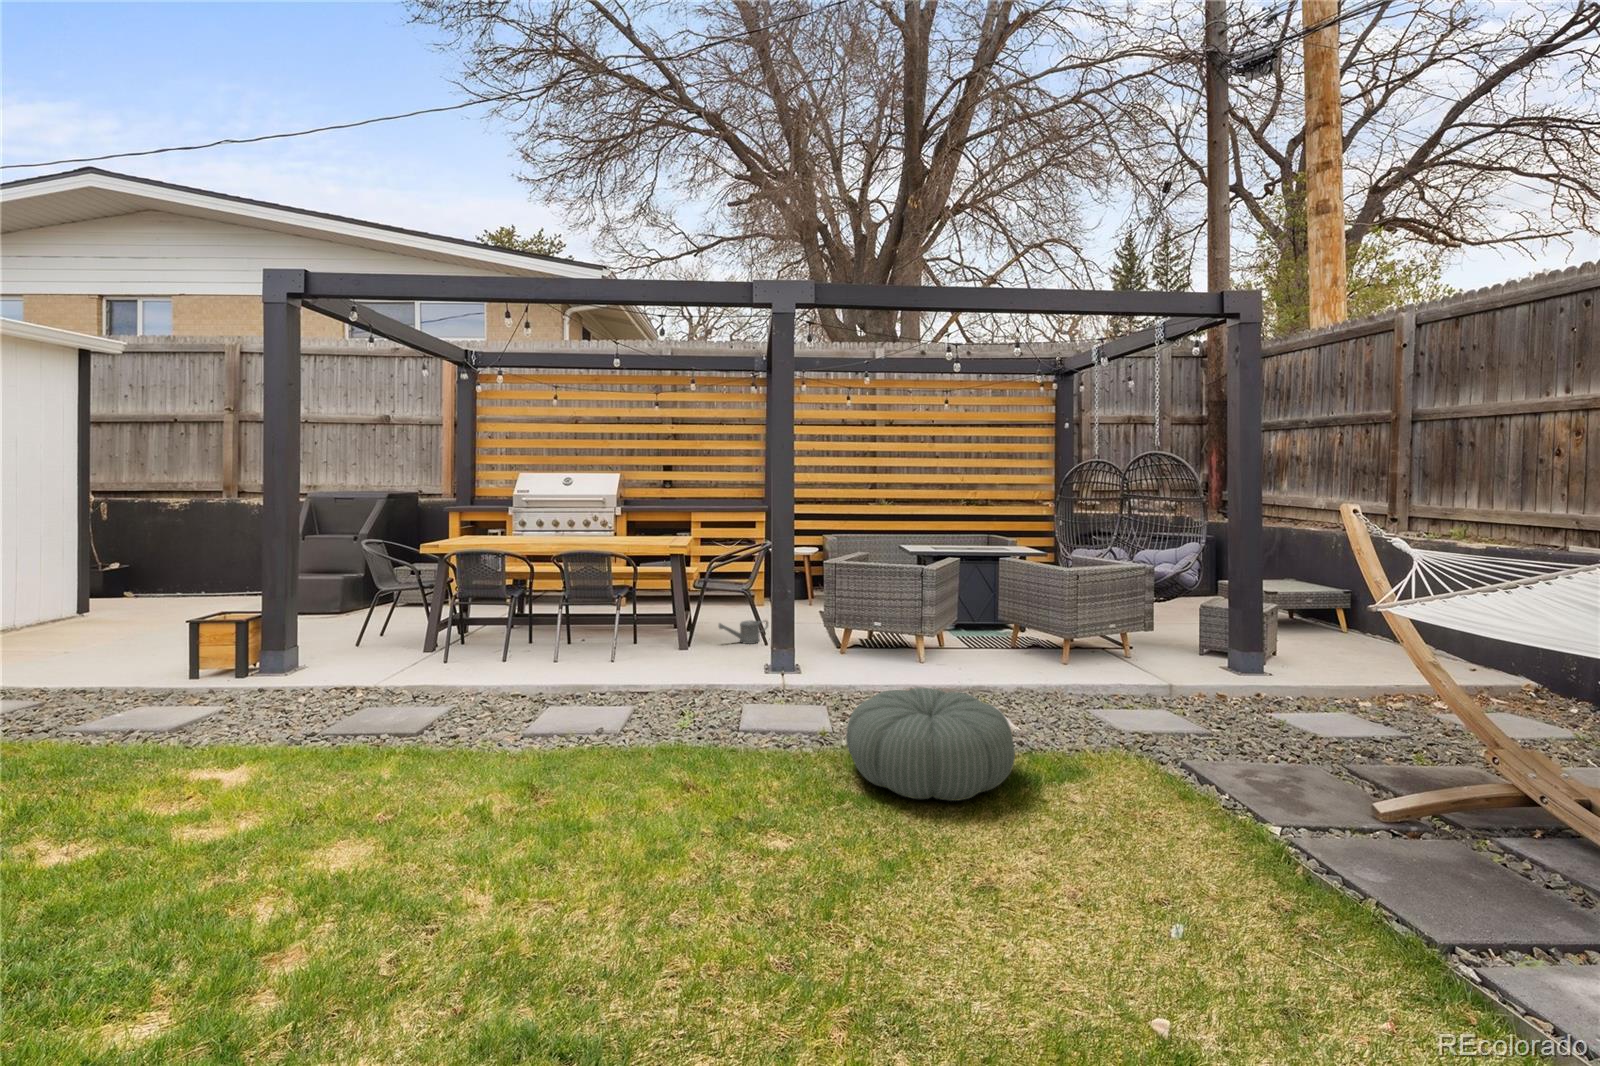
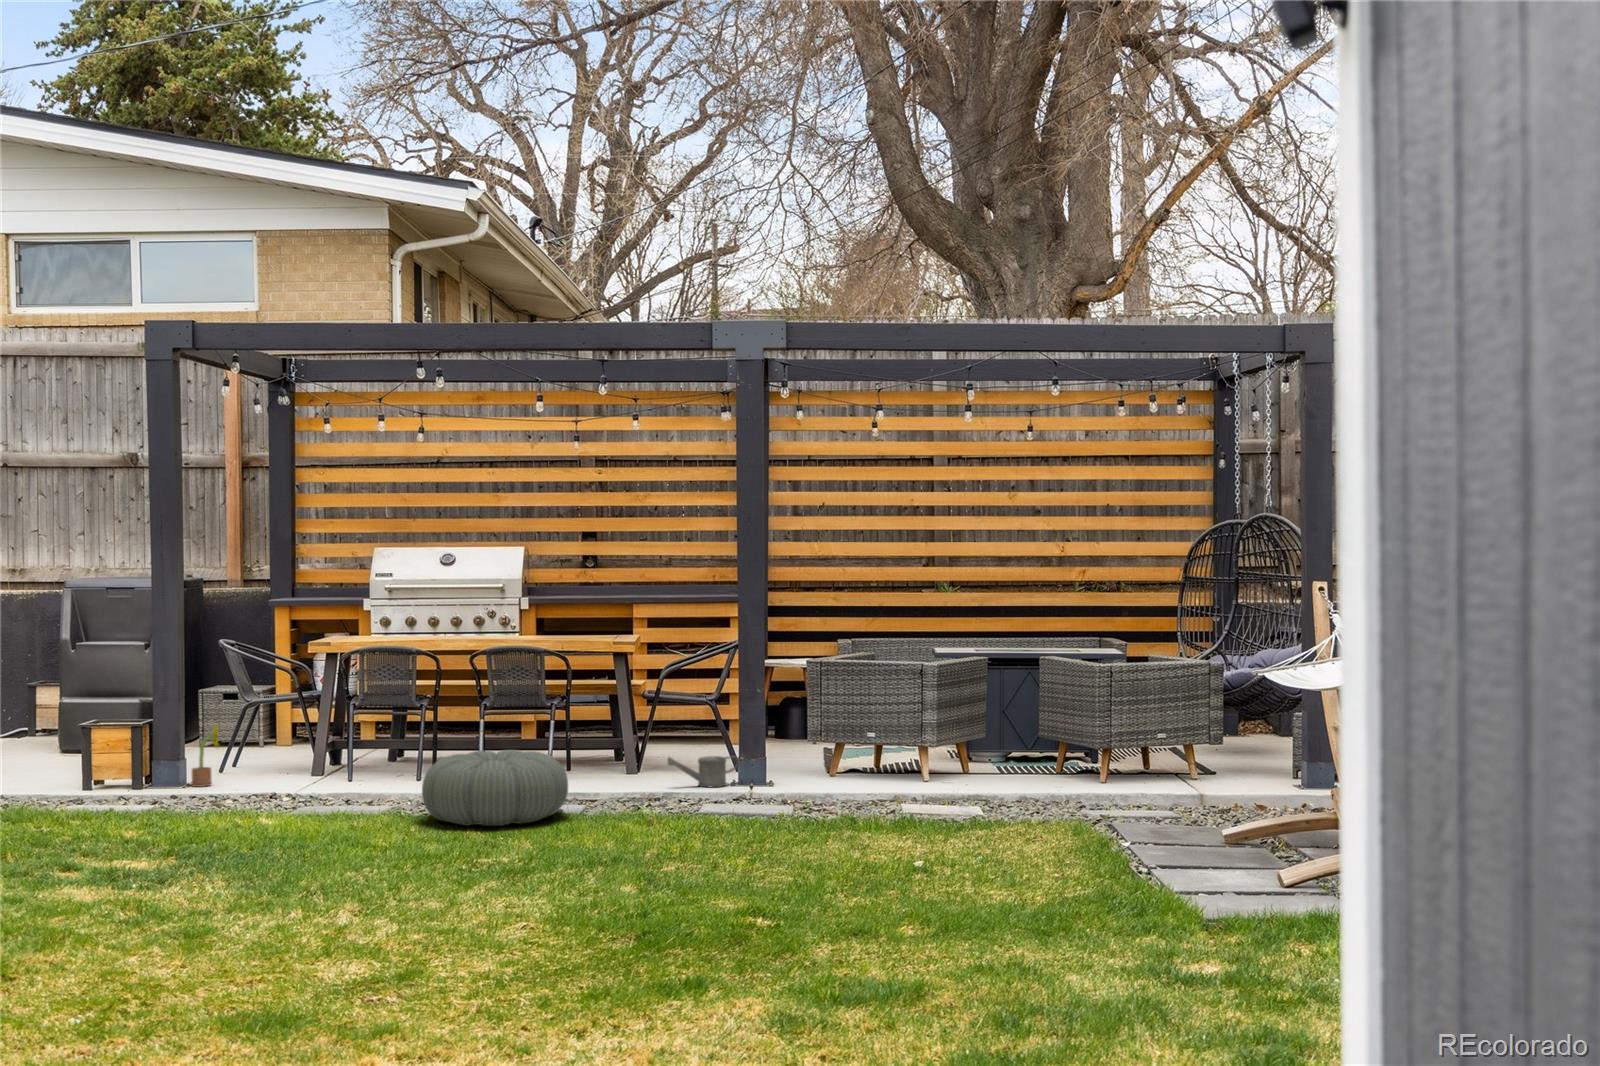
decorative plant: none [370,597,394,644] -> present [192,724,219,787]
pouf: present [846,688,1015,801] -> present [422,750,568,826]

